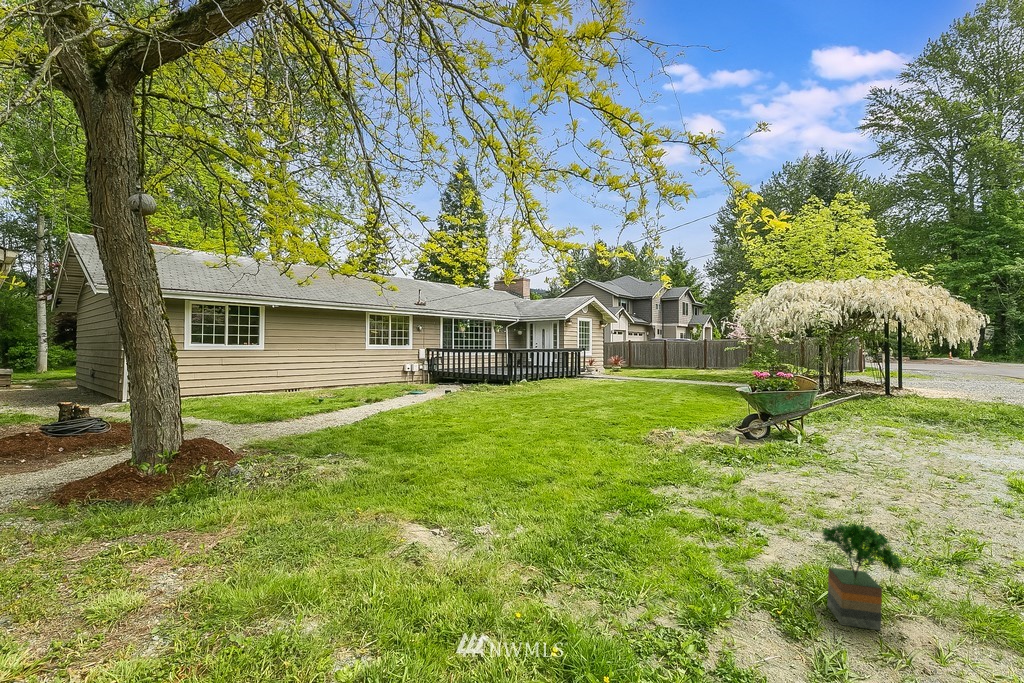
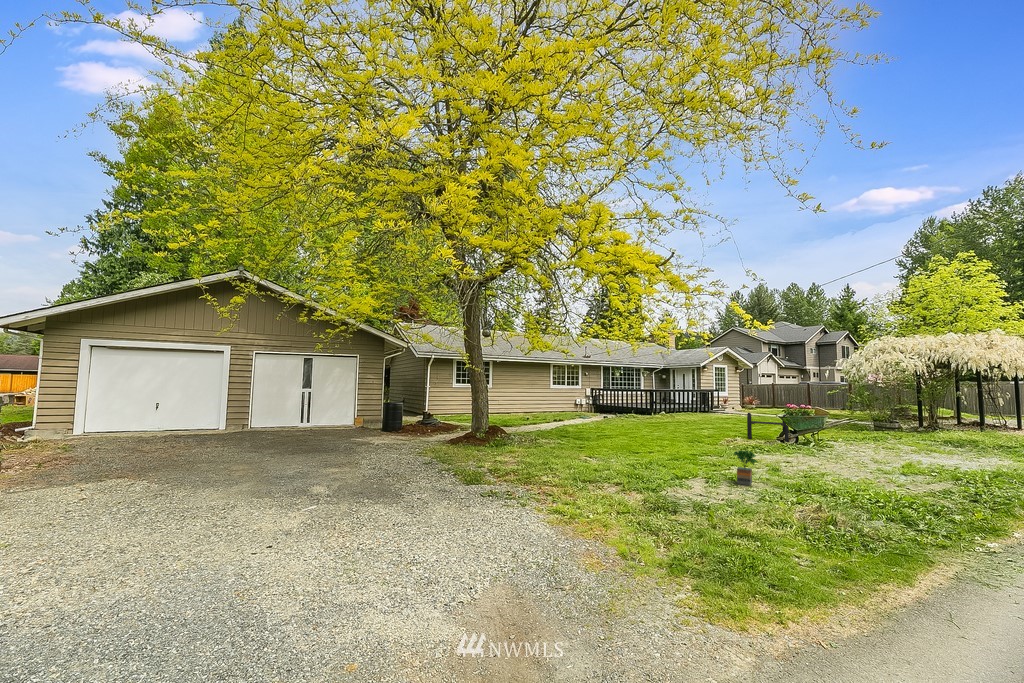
bench: none [663,384,726,428] -> present [747,413,789,442]

